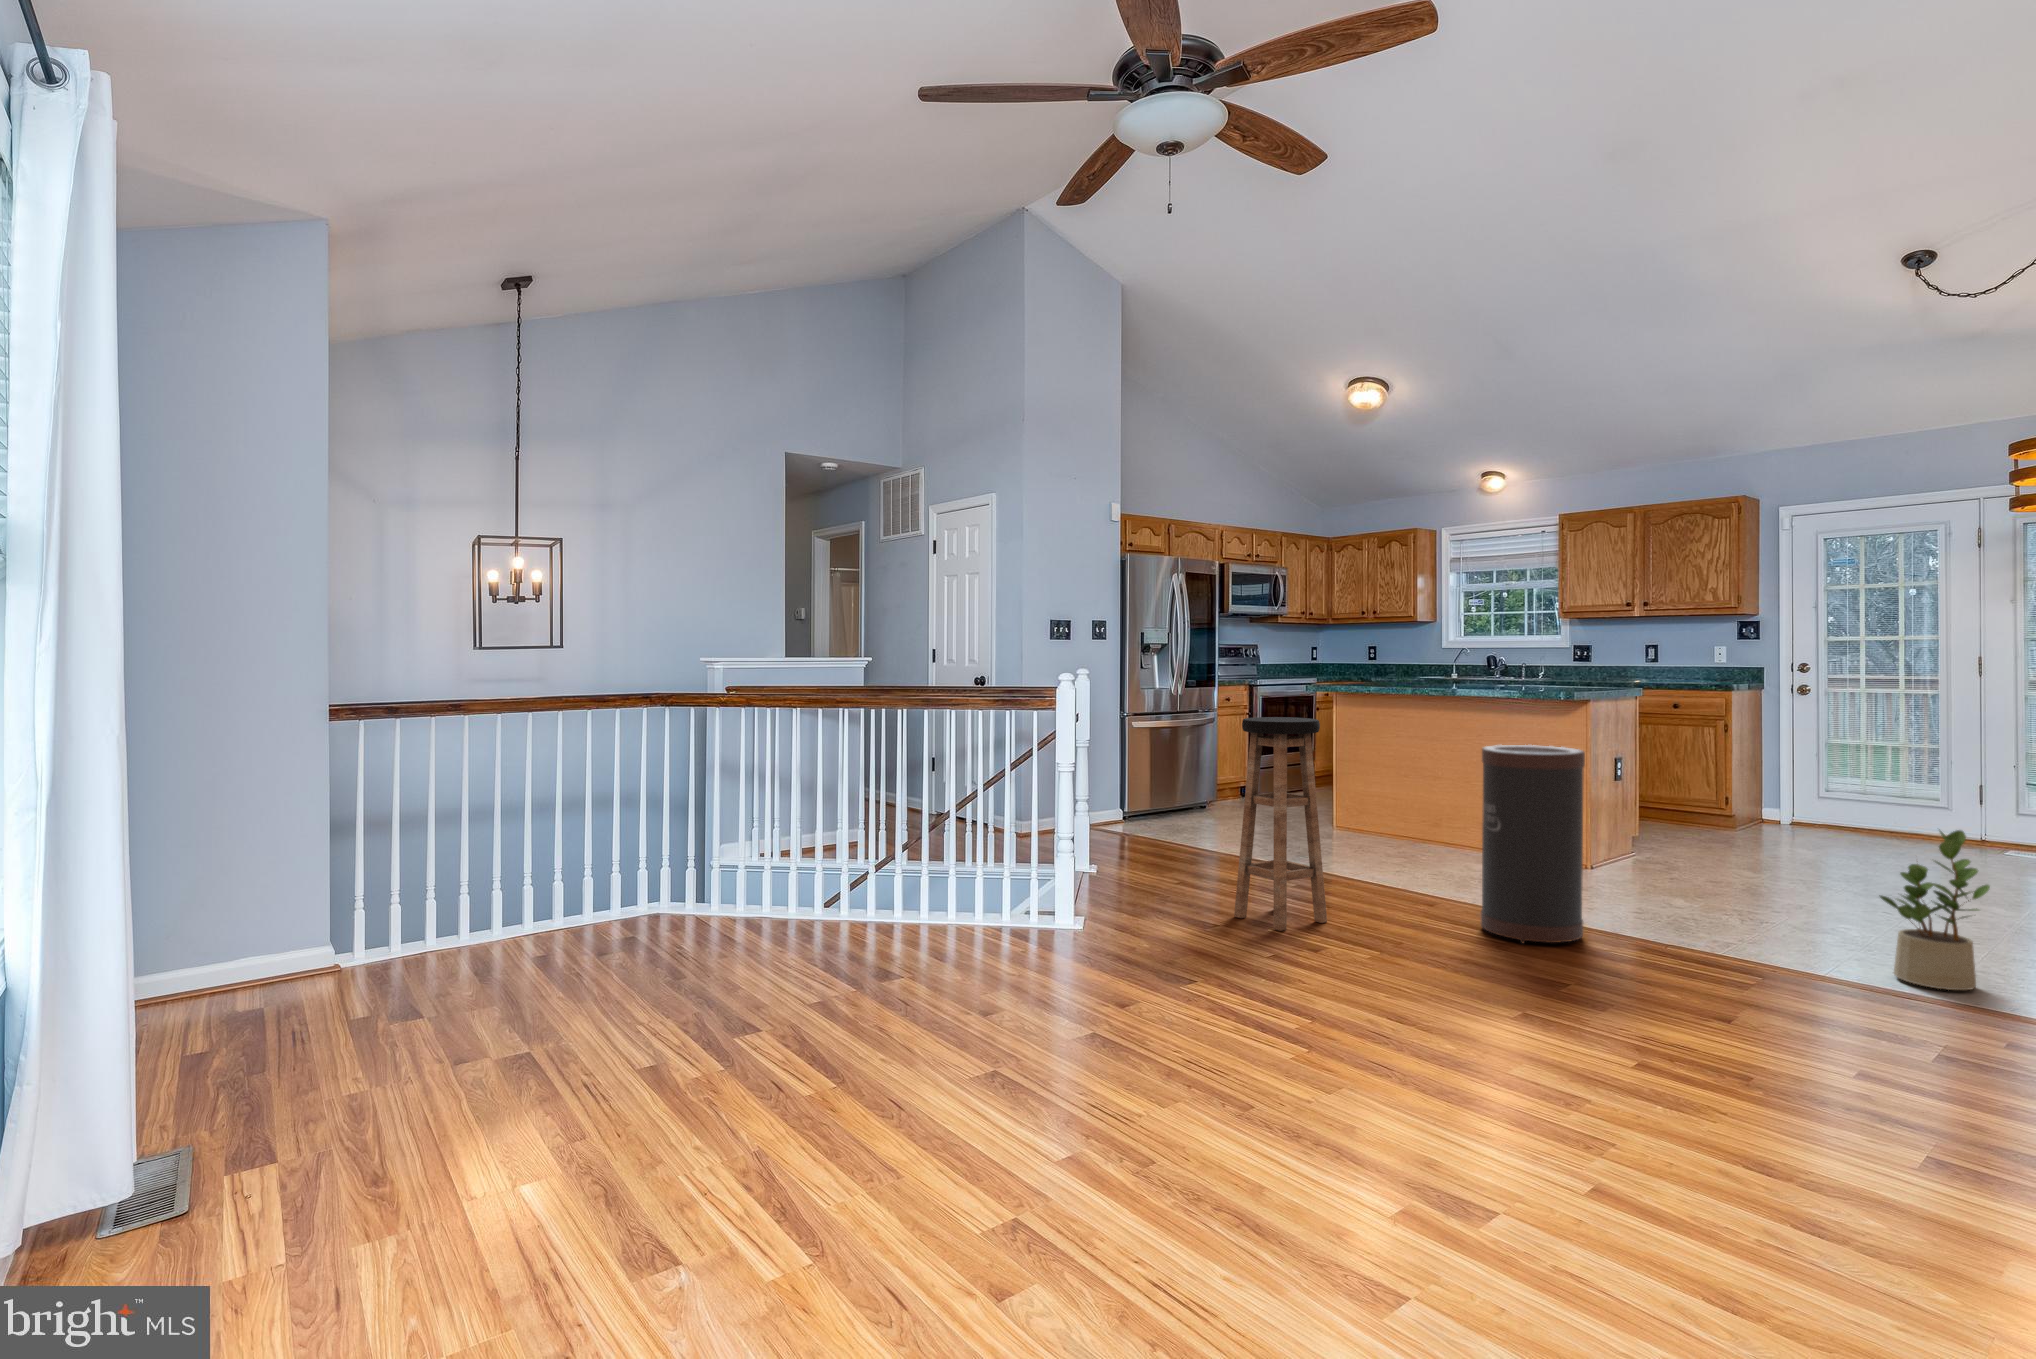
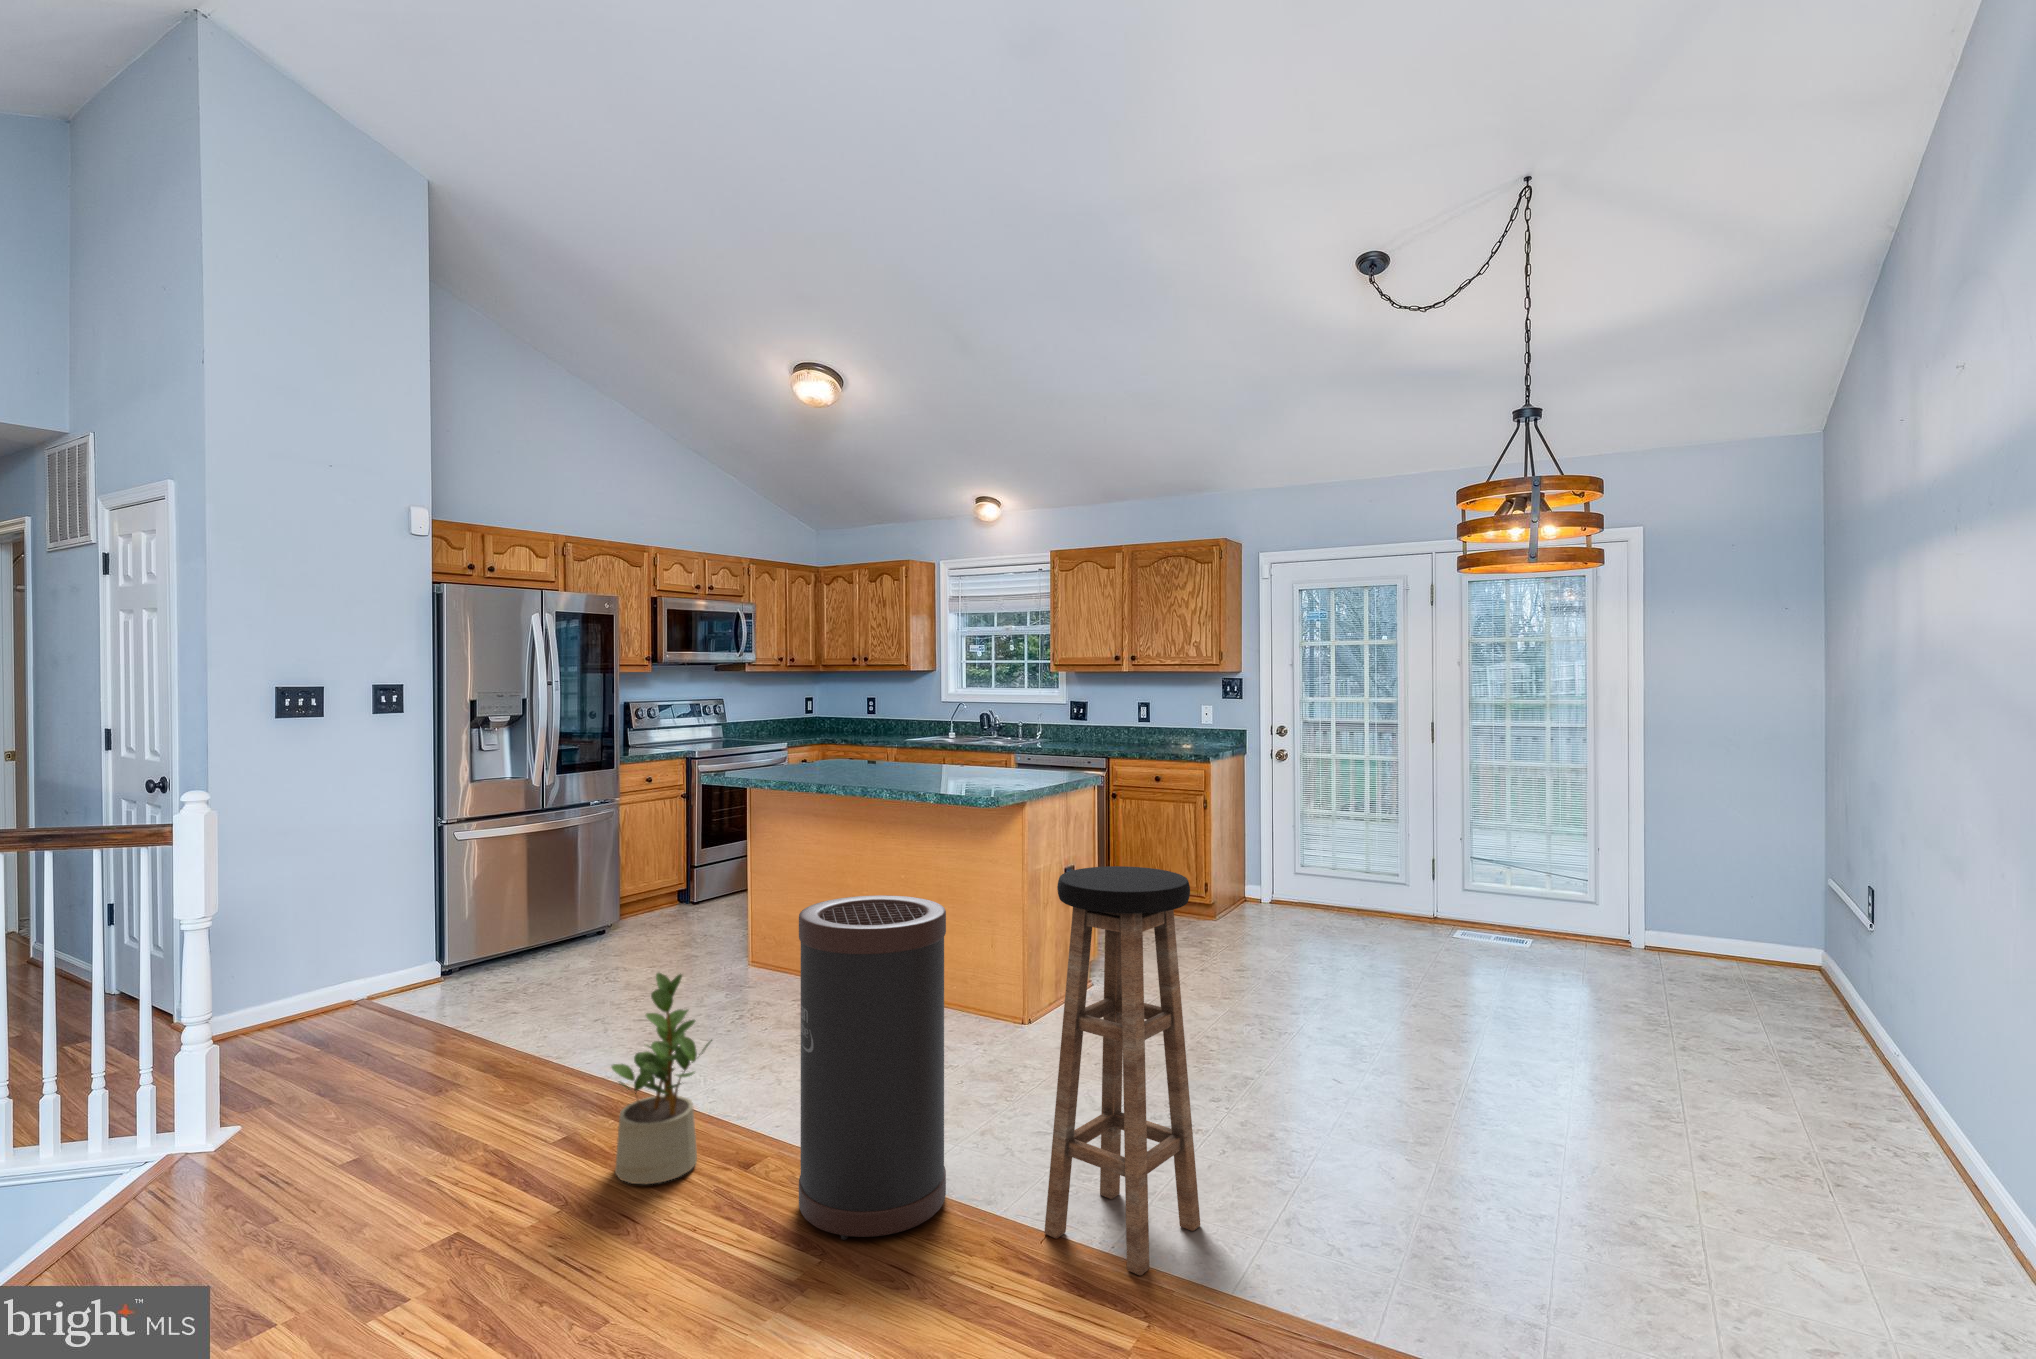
bar stool: present [1234,717,1327,931] -> present [1044,866,1200,1276]
potted plant: present [1880,830,1990,990] -> present [612,973,711,1184]

